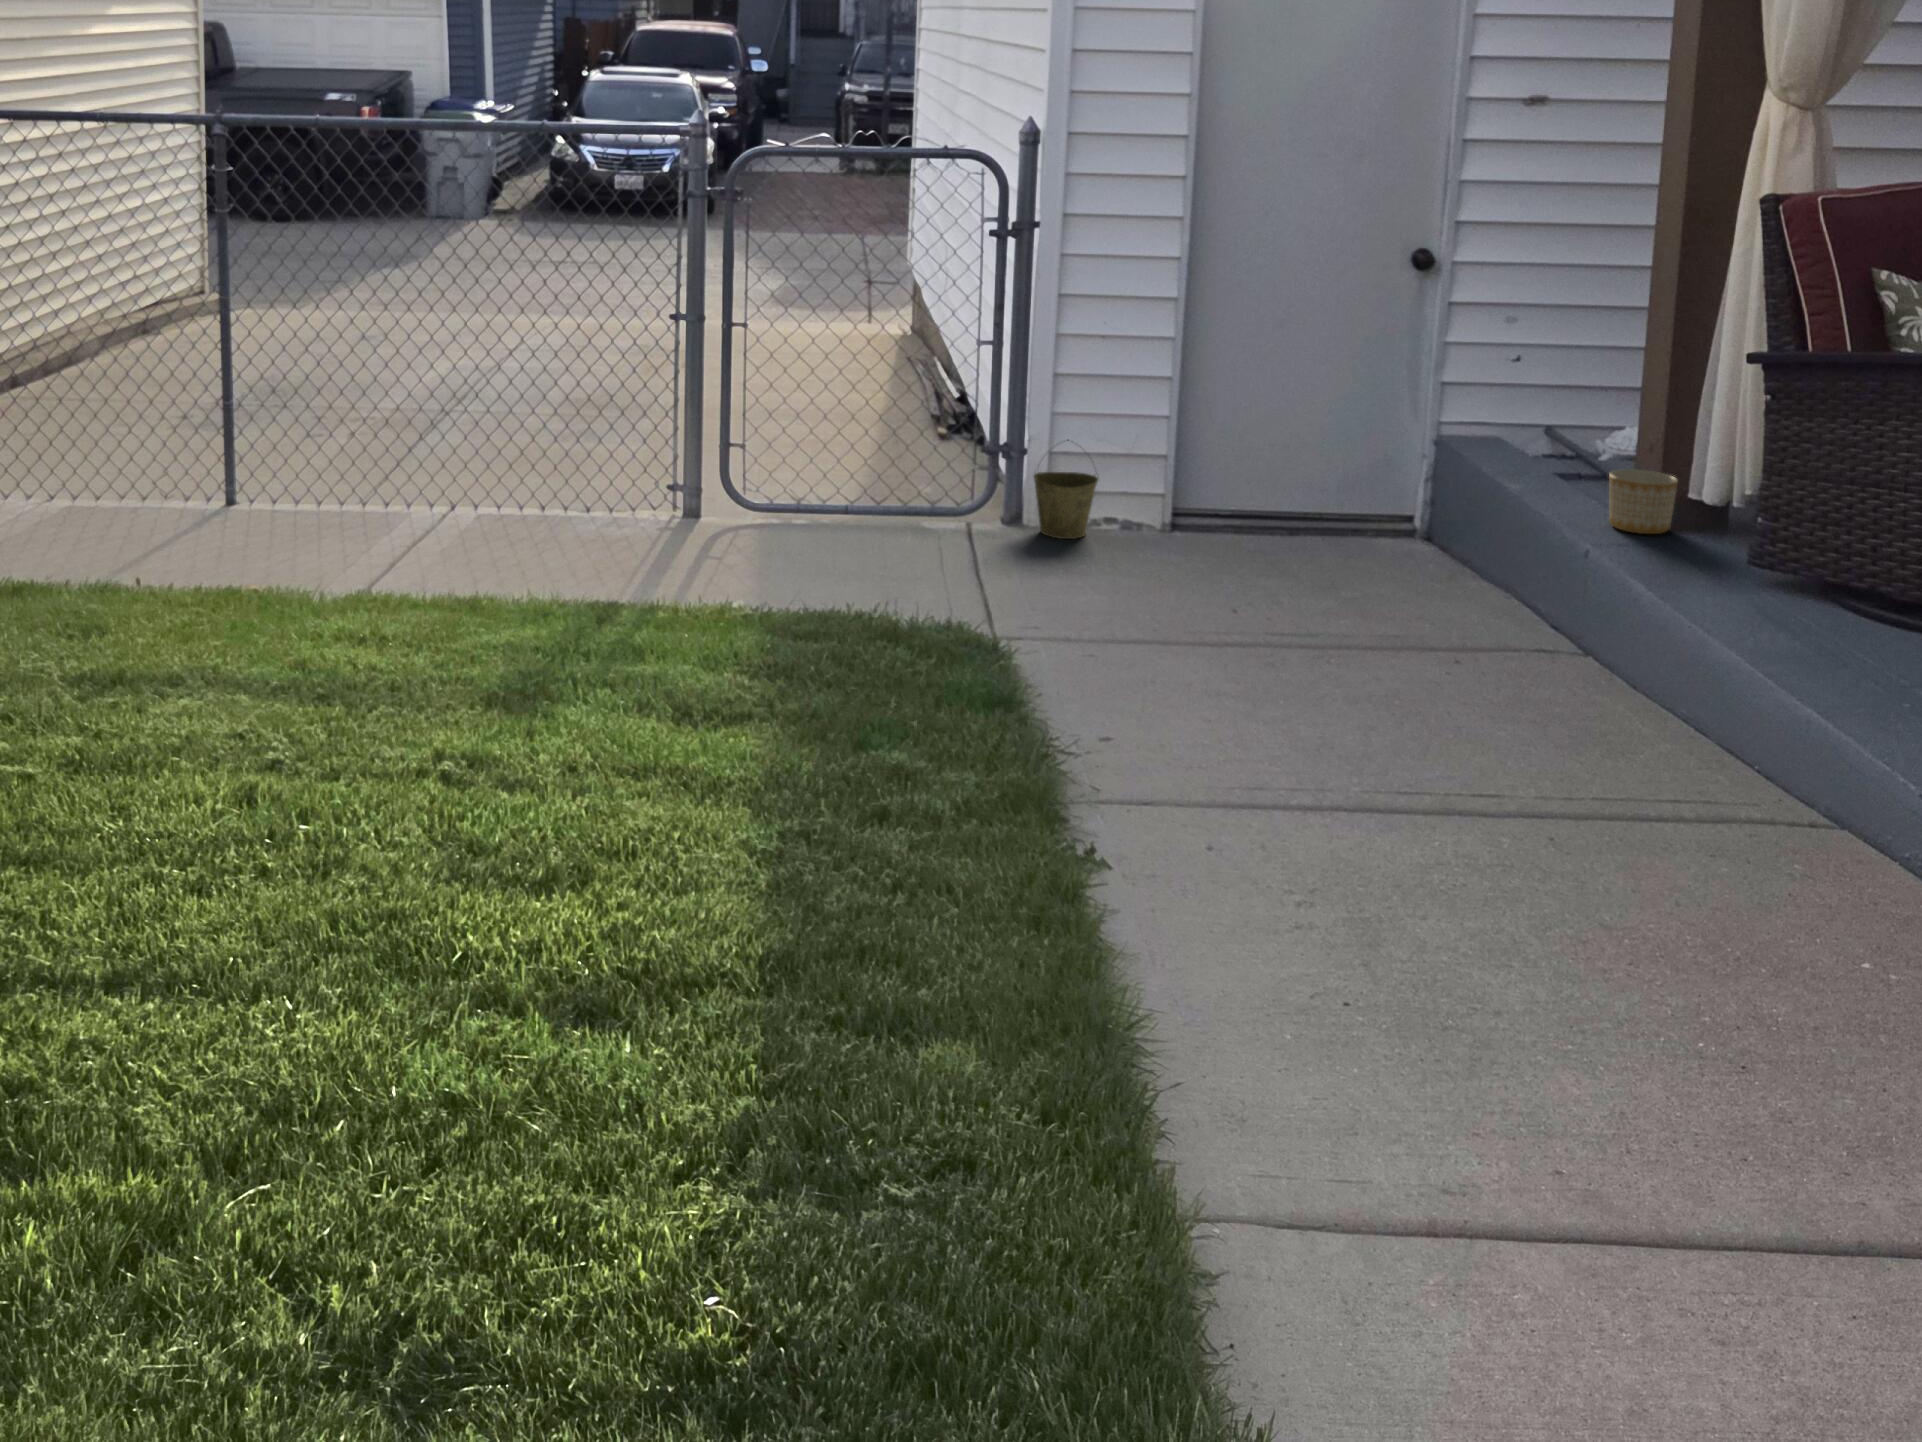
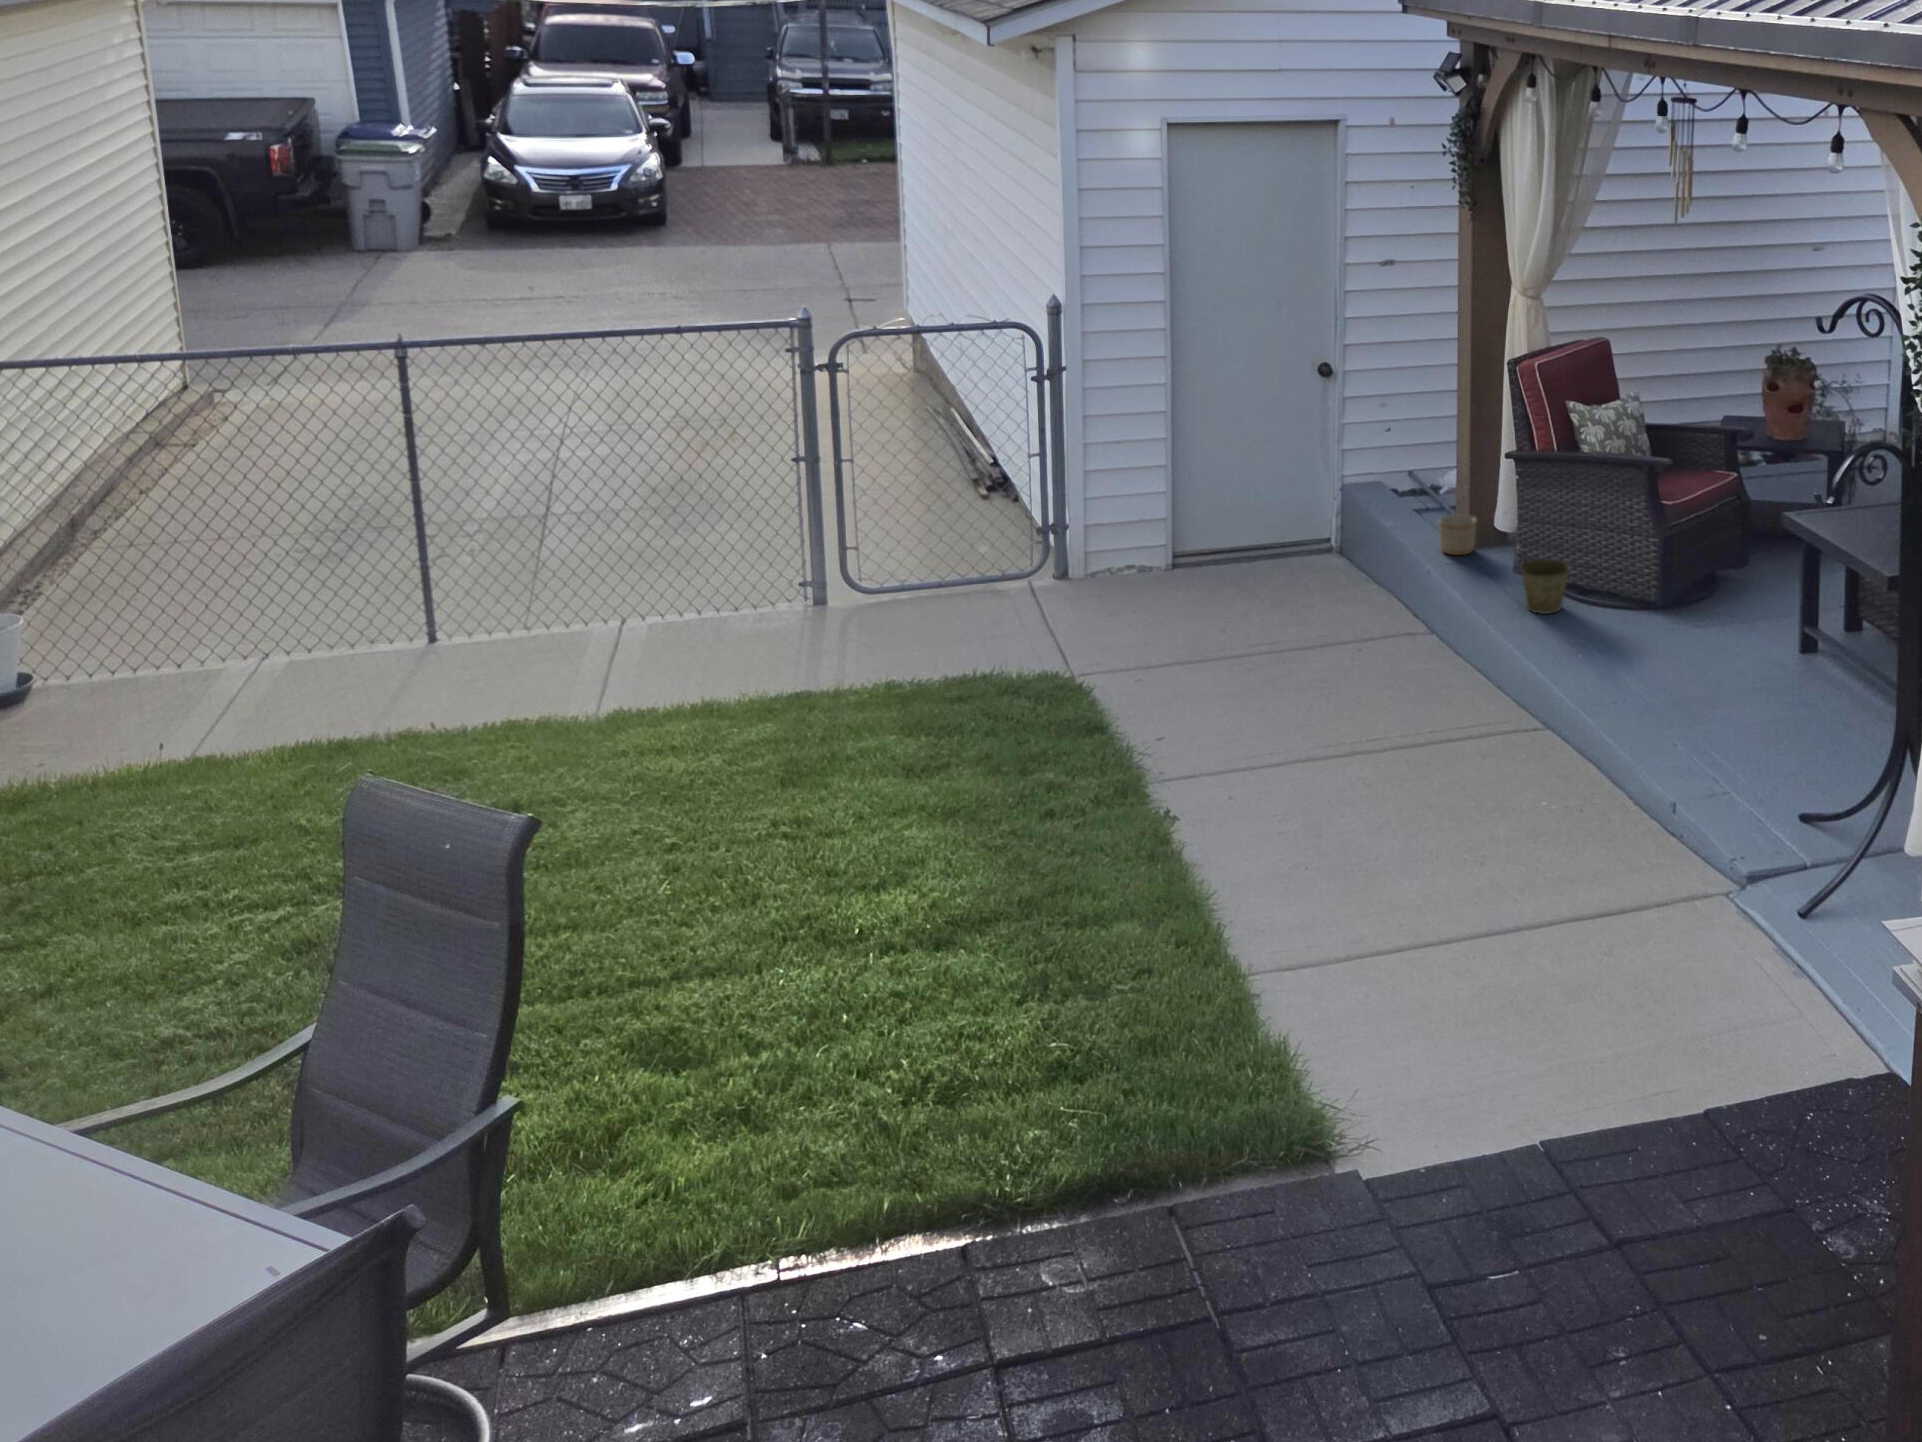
bucket: present [1034,440,1099,539] -> present [1520,540,1570,614]

